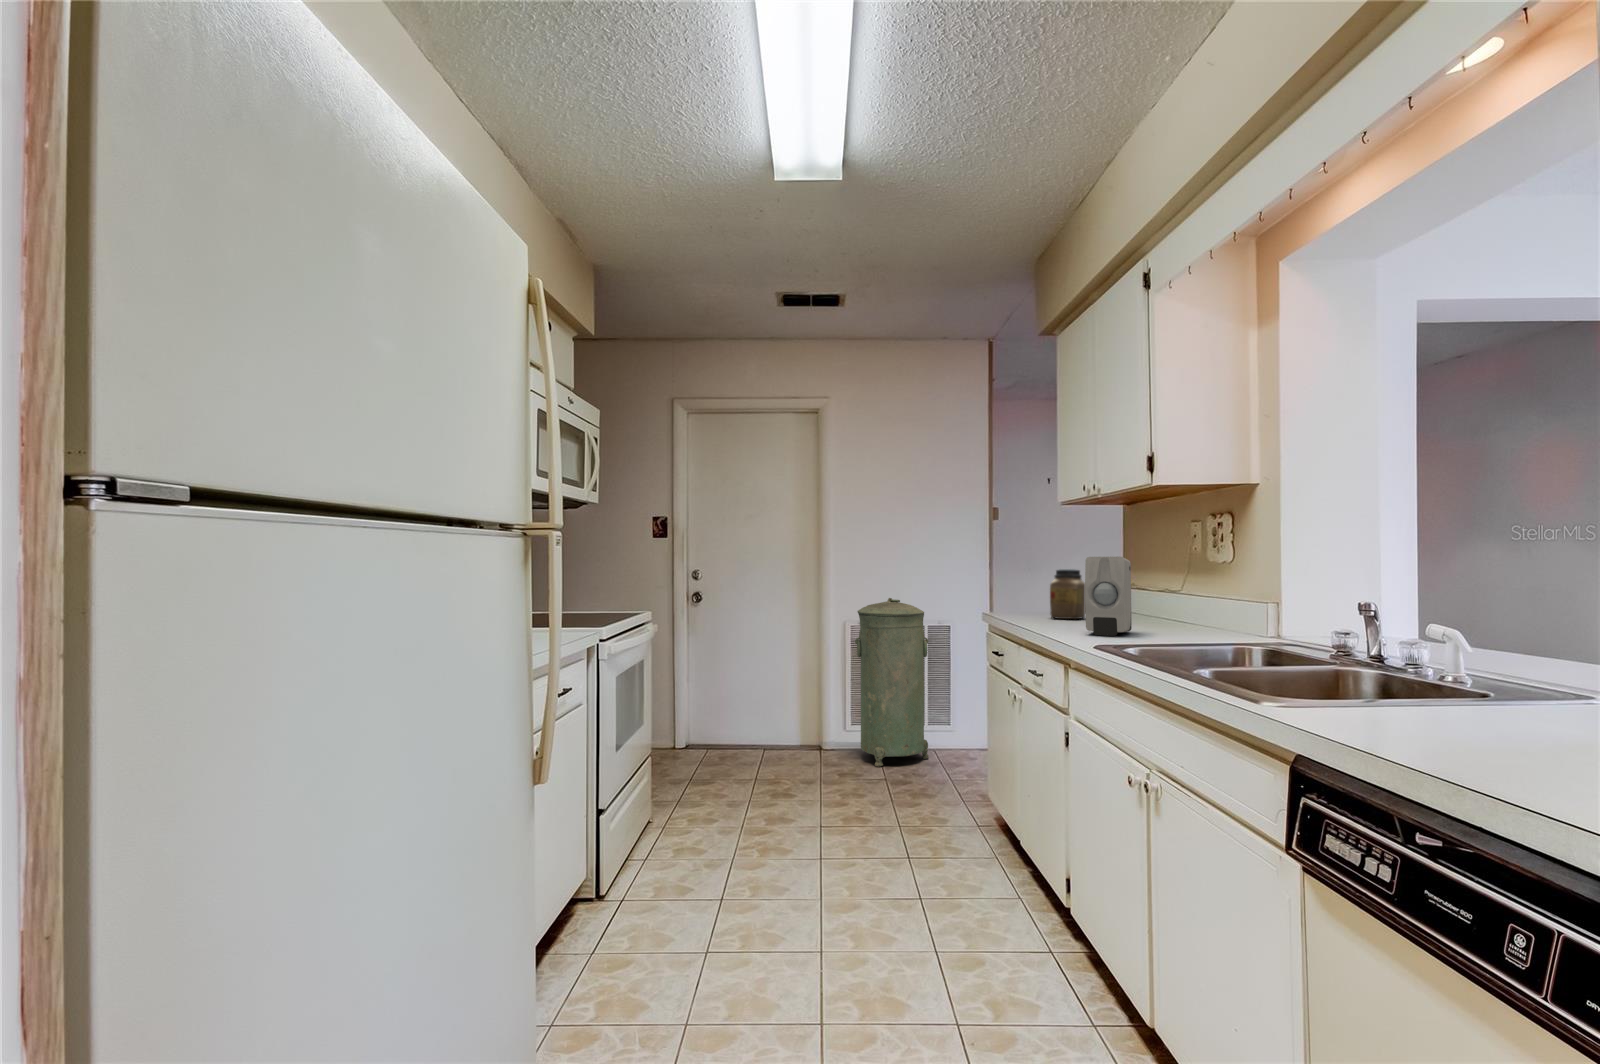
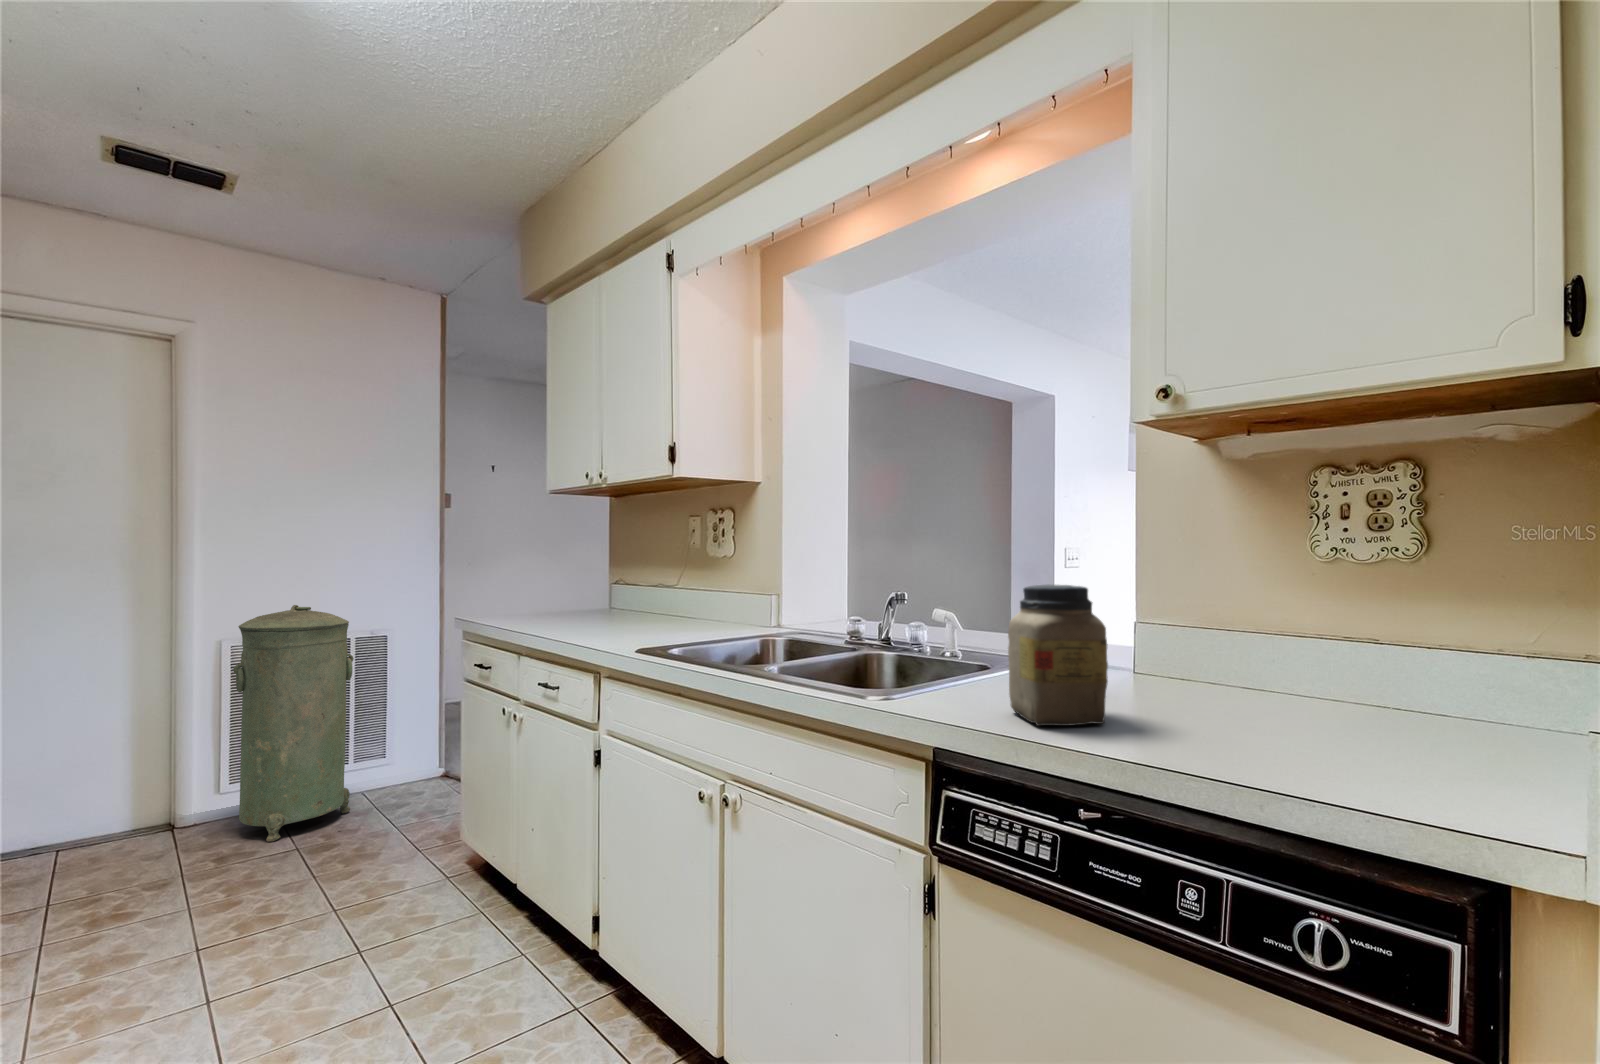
soap dispenser: present [1085,556,1132,636] -> none [608,549,649,637]
jar: present [1050,569,1085,619] -> present [1008,585,1108,726]

